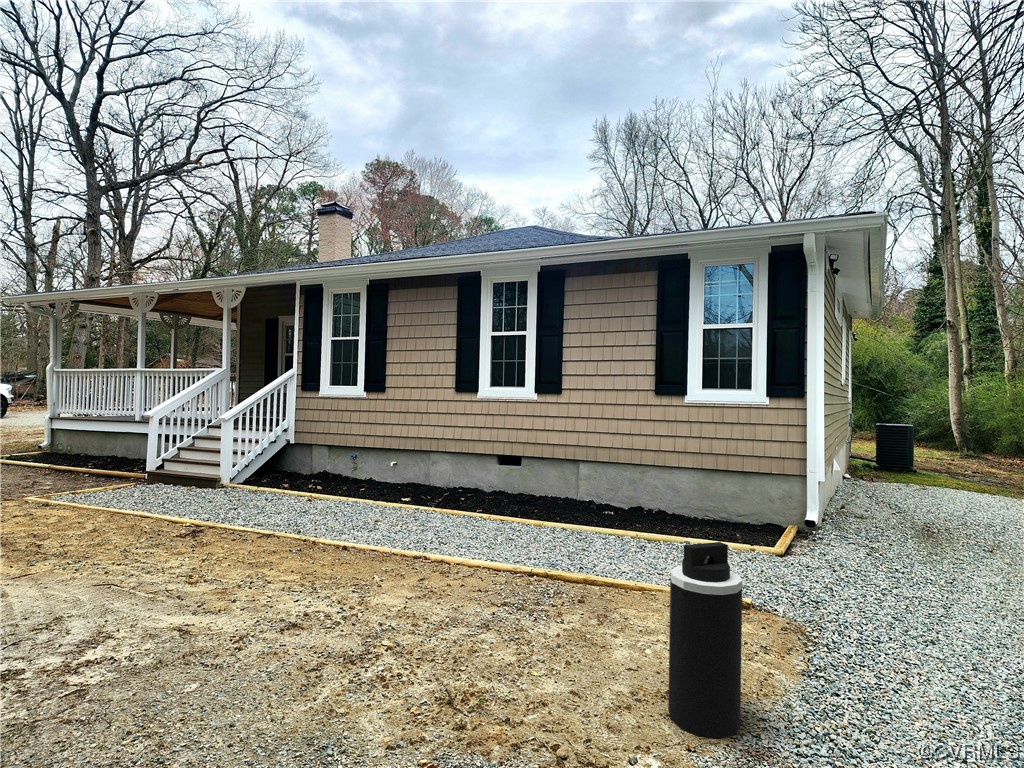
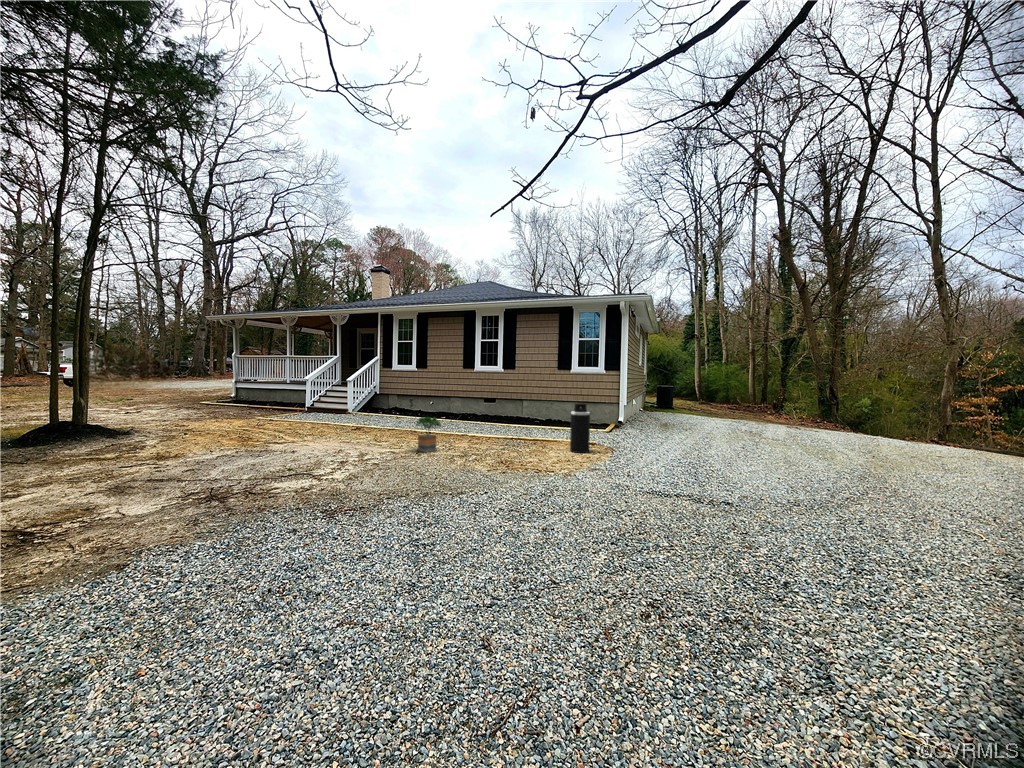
potted tree: none [145,564,236,699] -> present [416,417,441,453]

